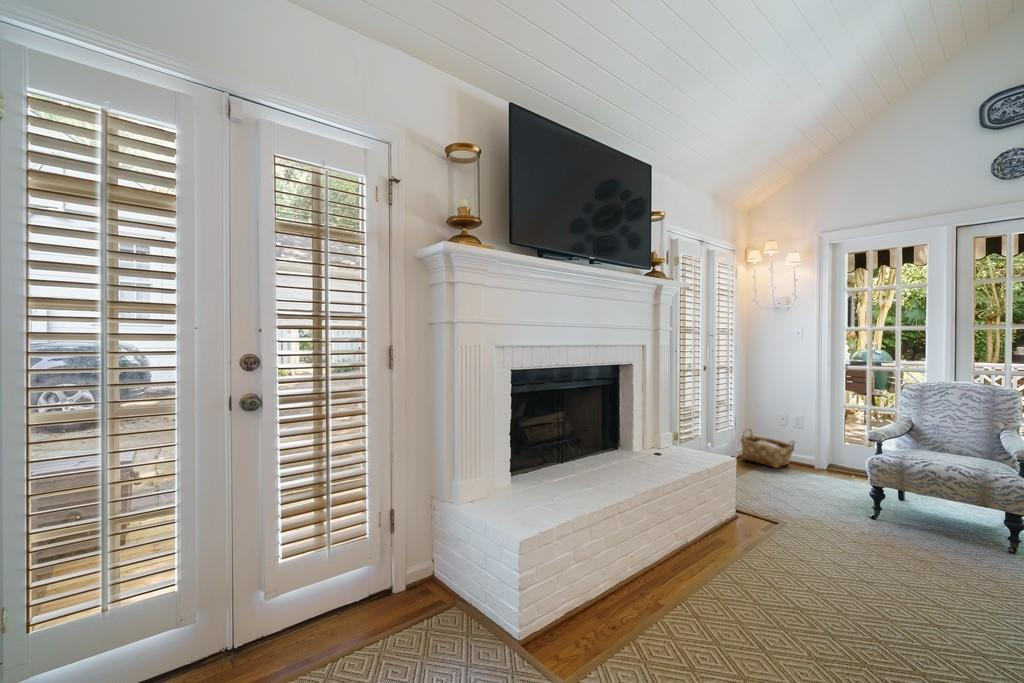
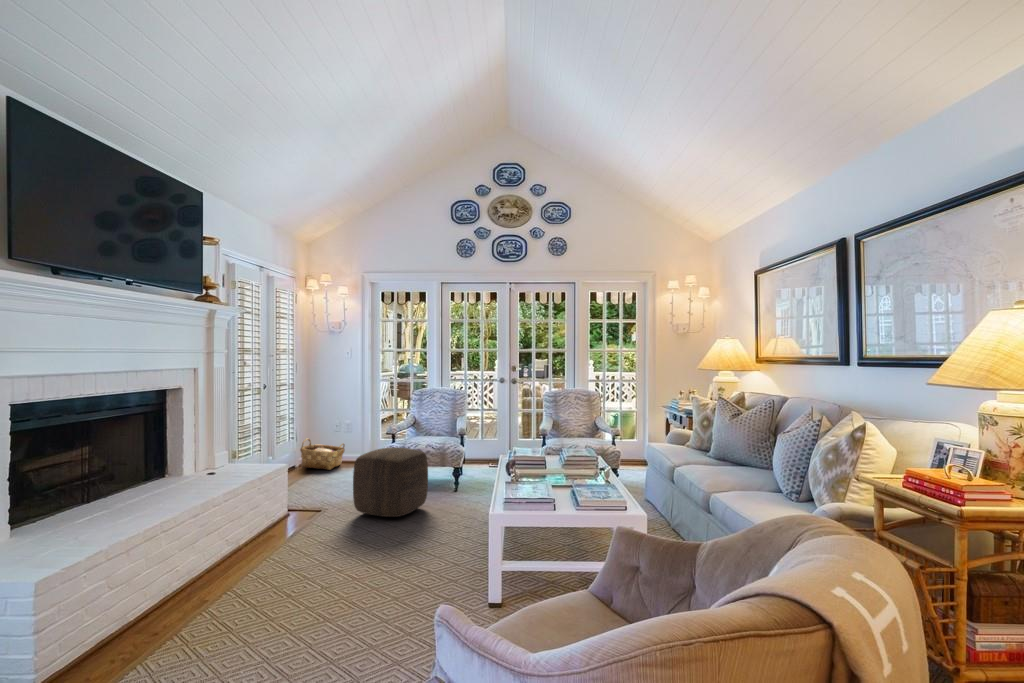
ottoman: none [831,463,965,573] -> present [353,448,428,517]

